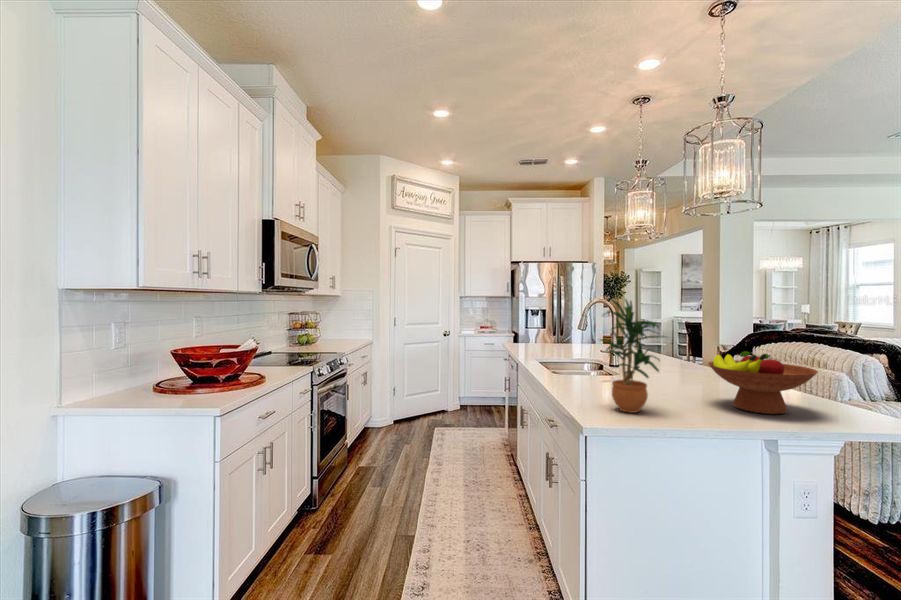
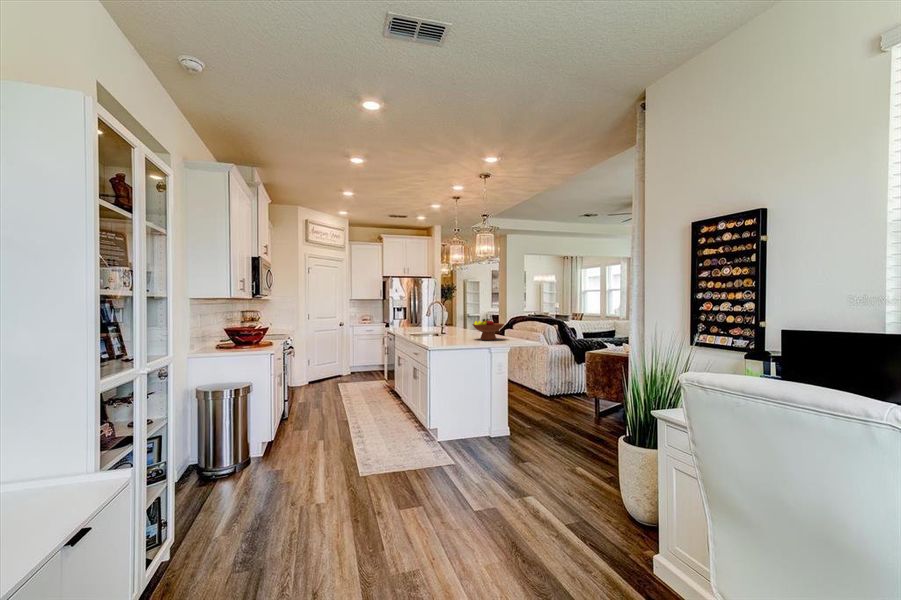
potted plant: present [601,299,665,413] -> none [432,300,457,342]

